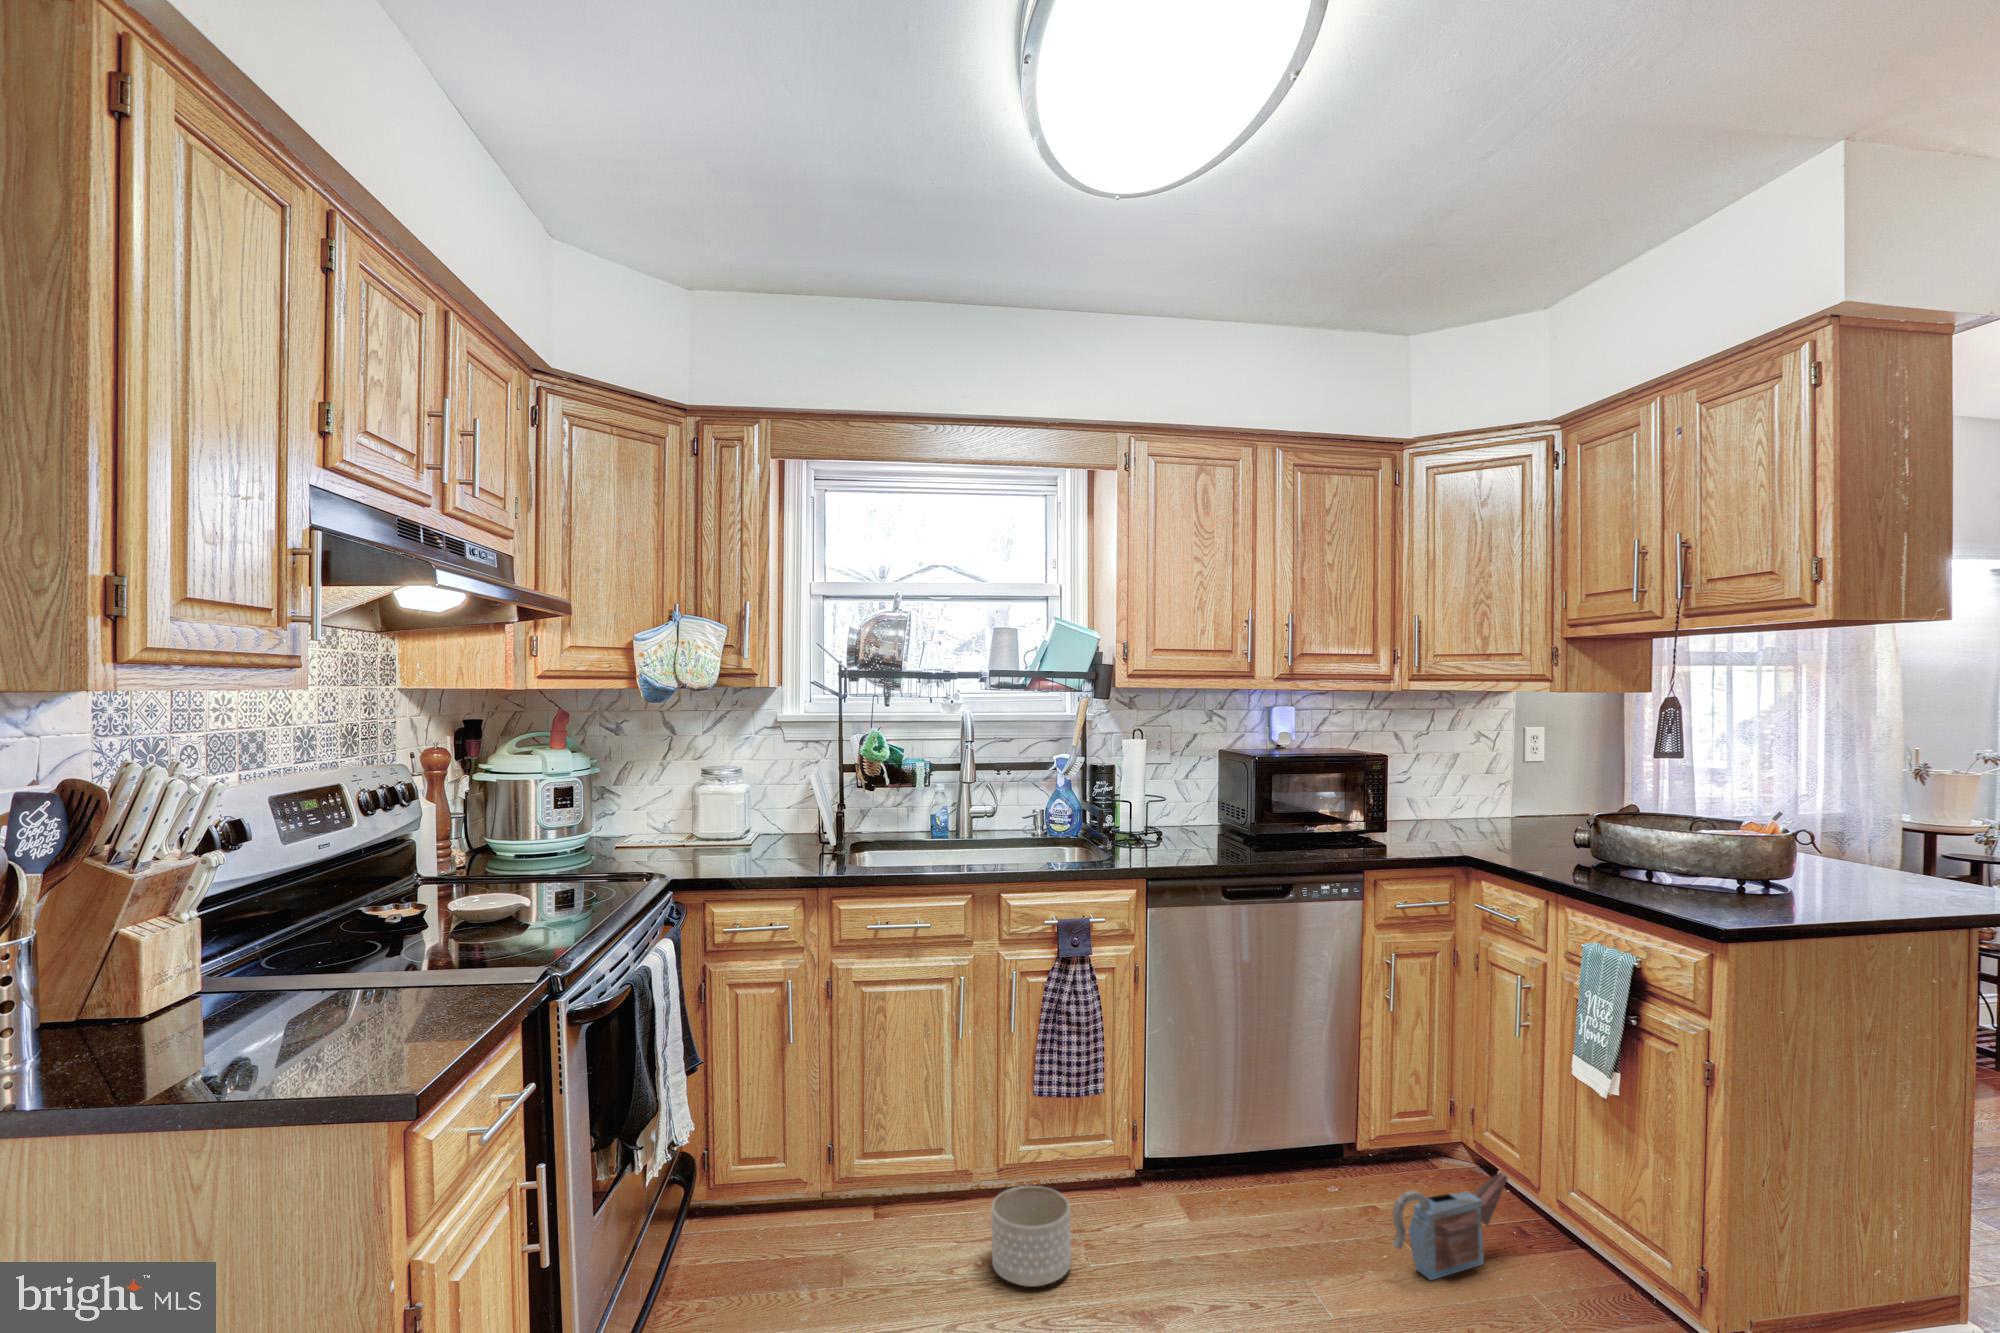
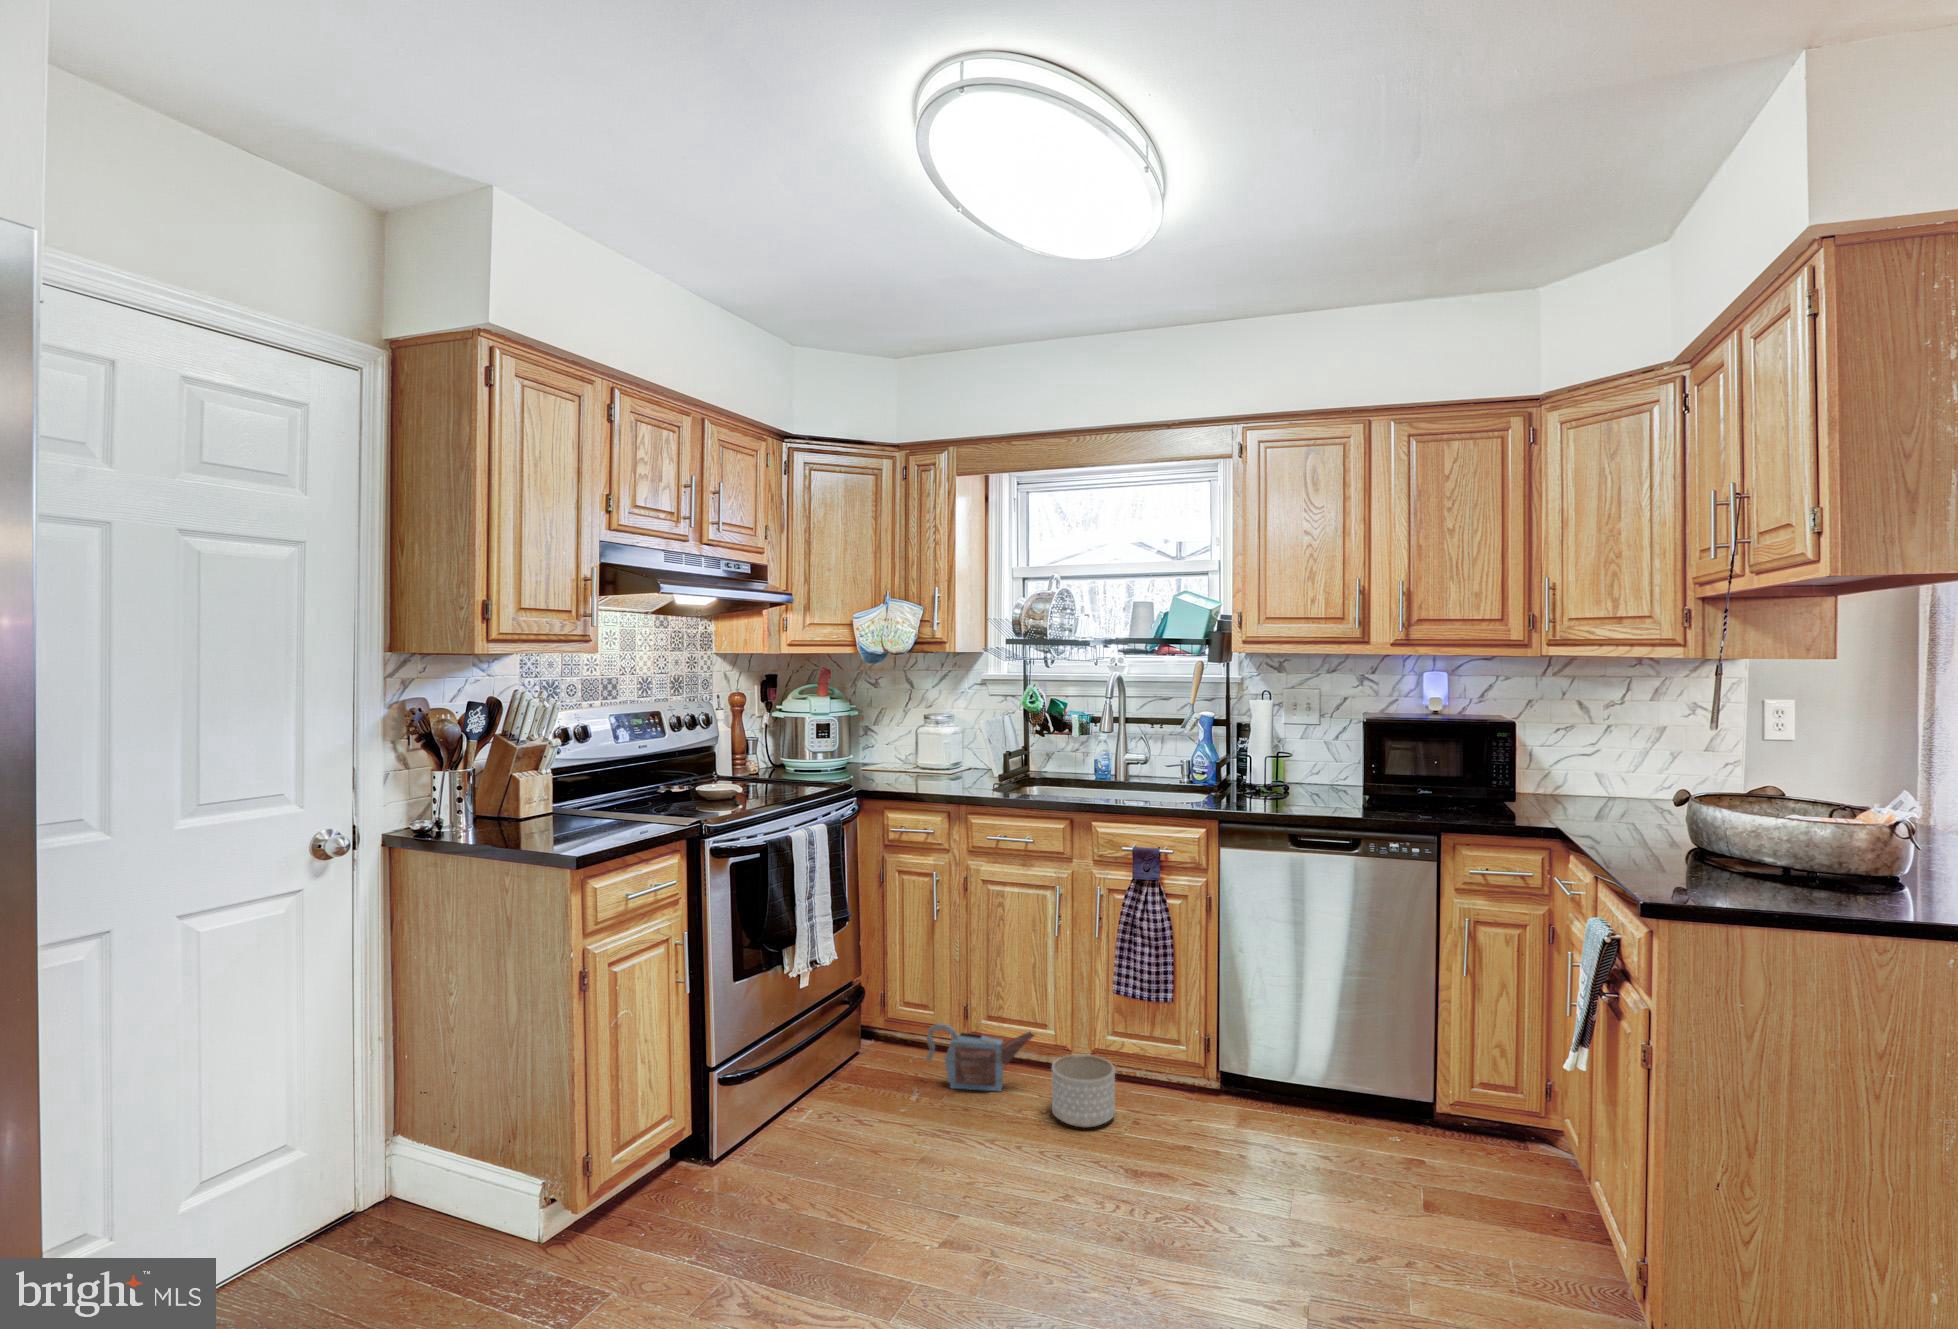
watering can: present [1392,1173,1508,1280] -> present [926,1023,1034,1092]

